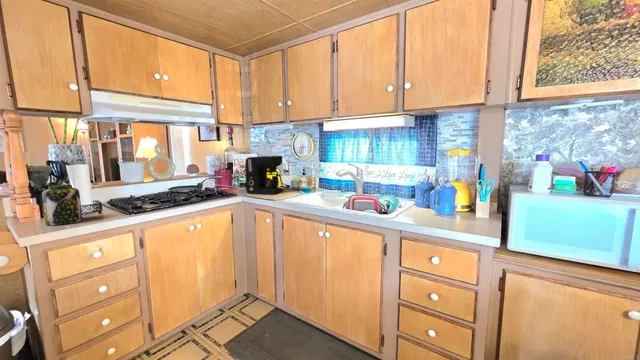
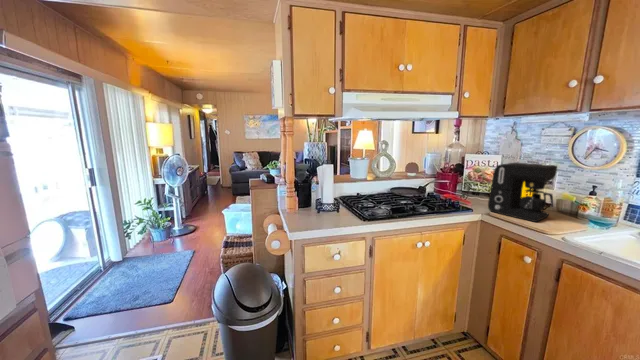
jar: present [42,185,82,225] -> none [303,184,328,223]

